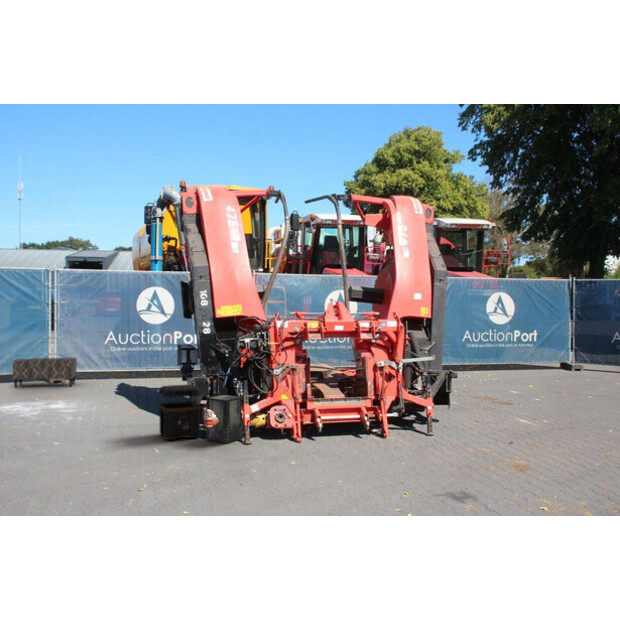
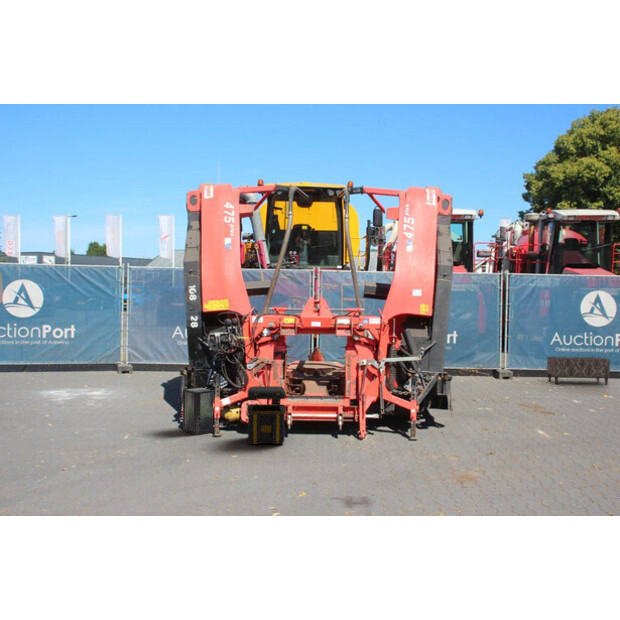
bench: present [13,358,77,388] -> present [547,356,610,385]
toolbox: present [159,385,201,440] -> present [247,386,286,444]

